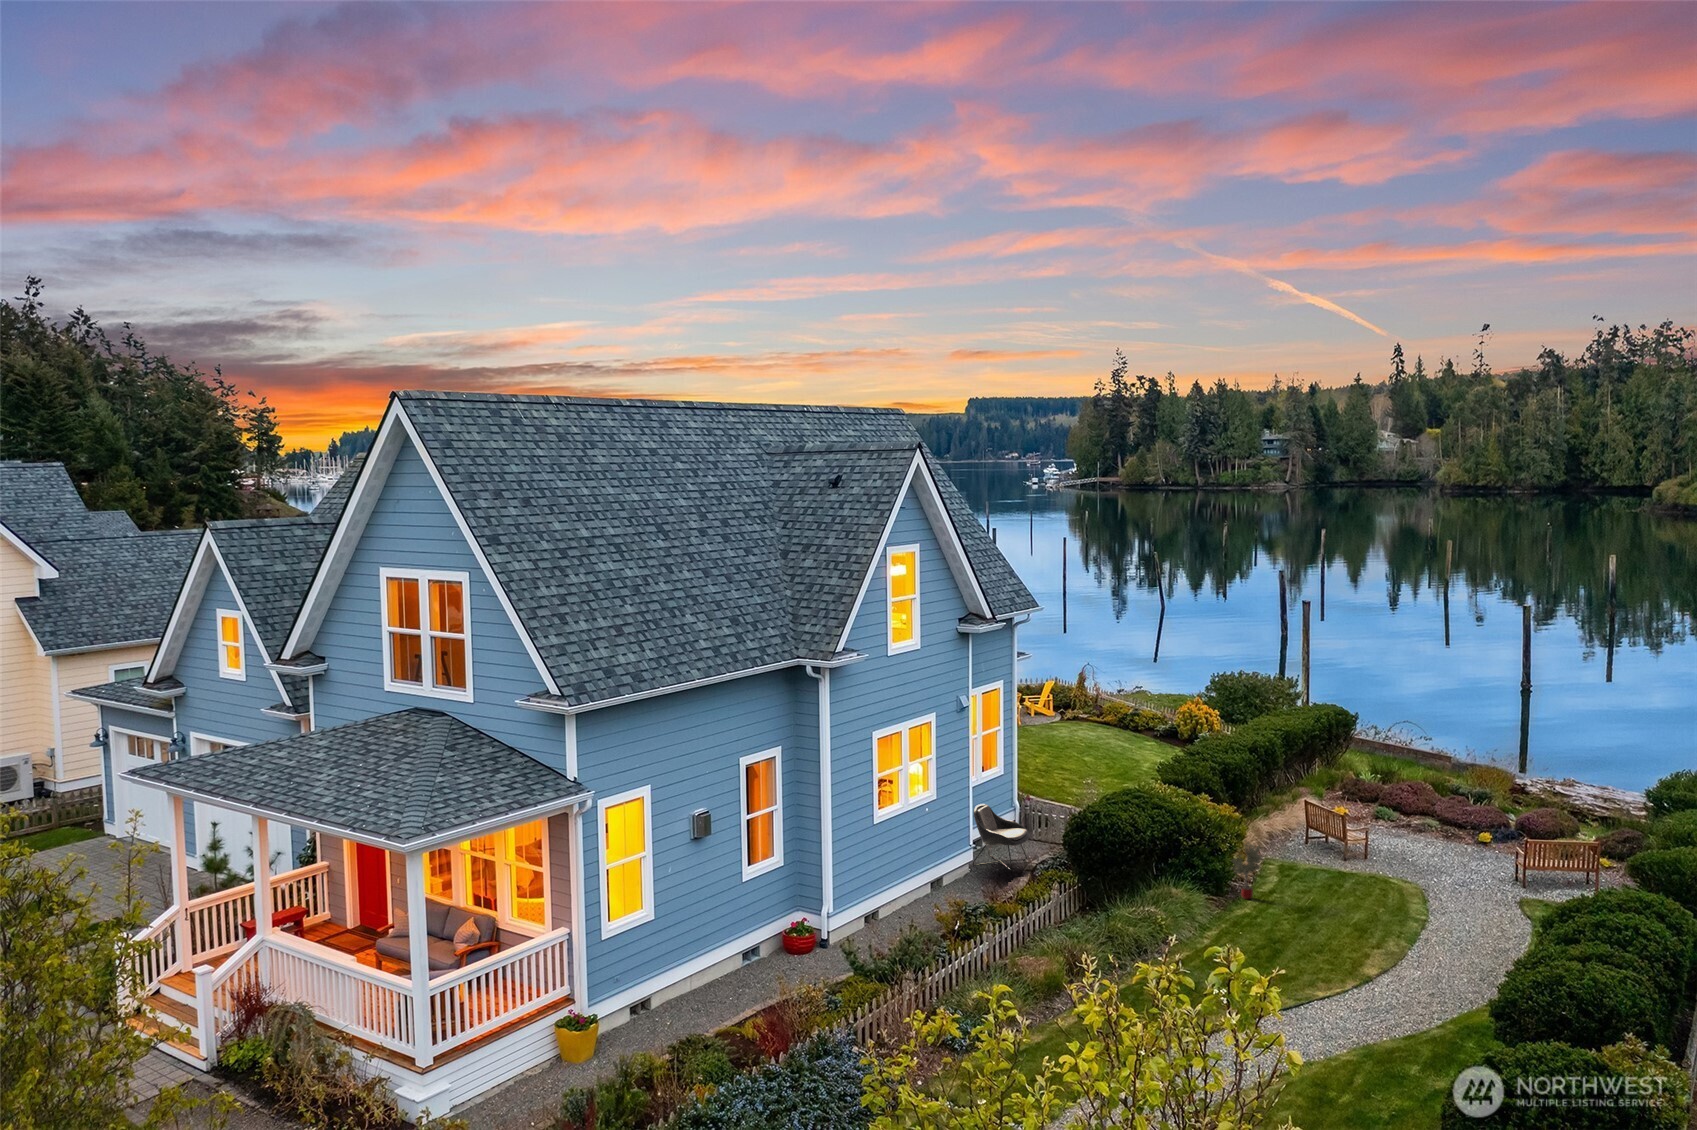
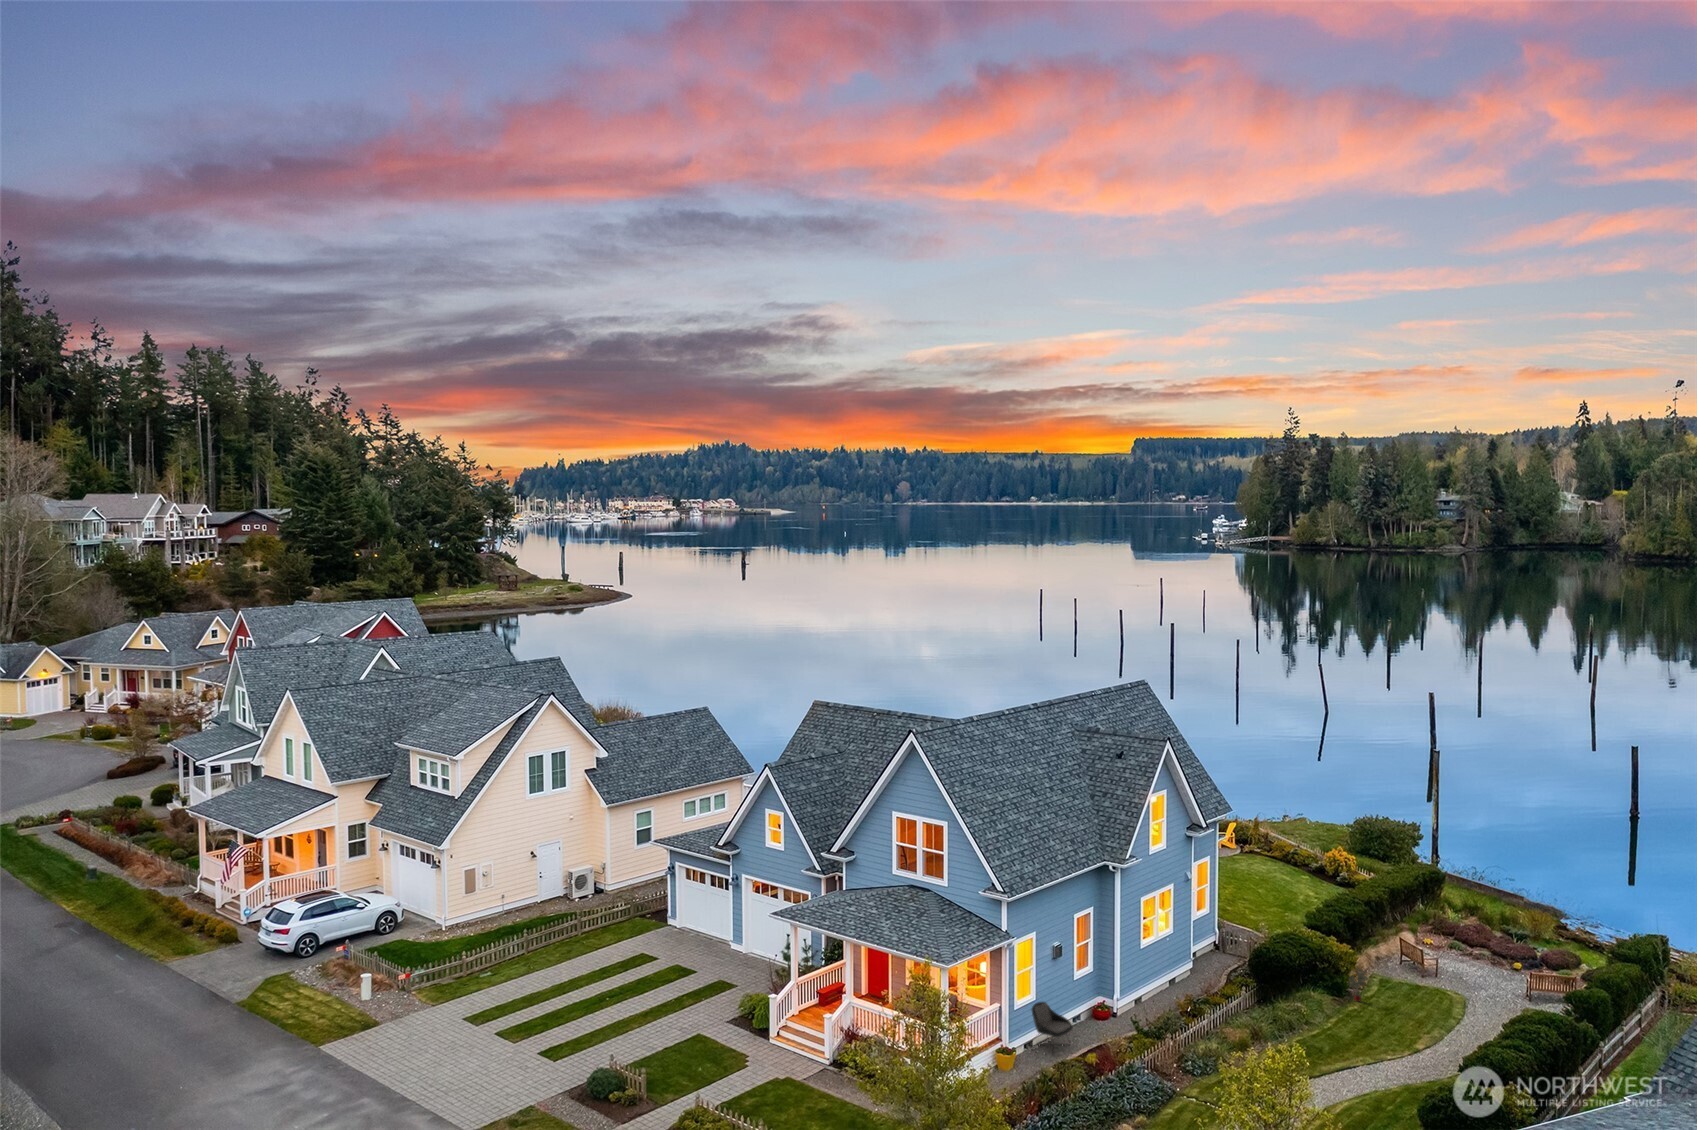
lounge chair: present [973,804,1030,871] -> present [1032,1002,1073,1051]

